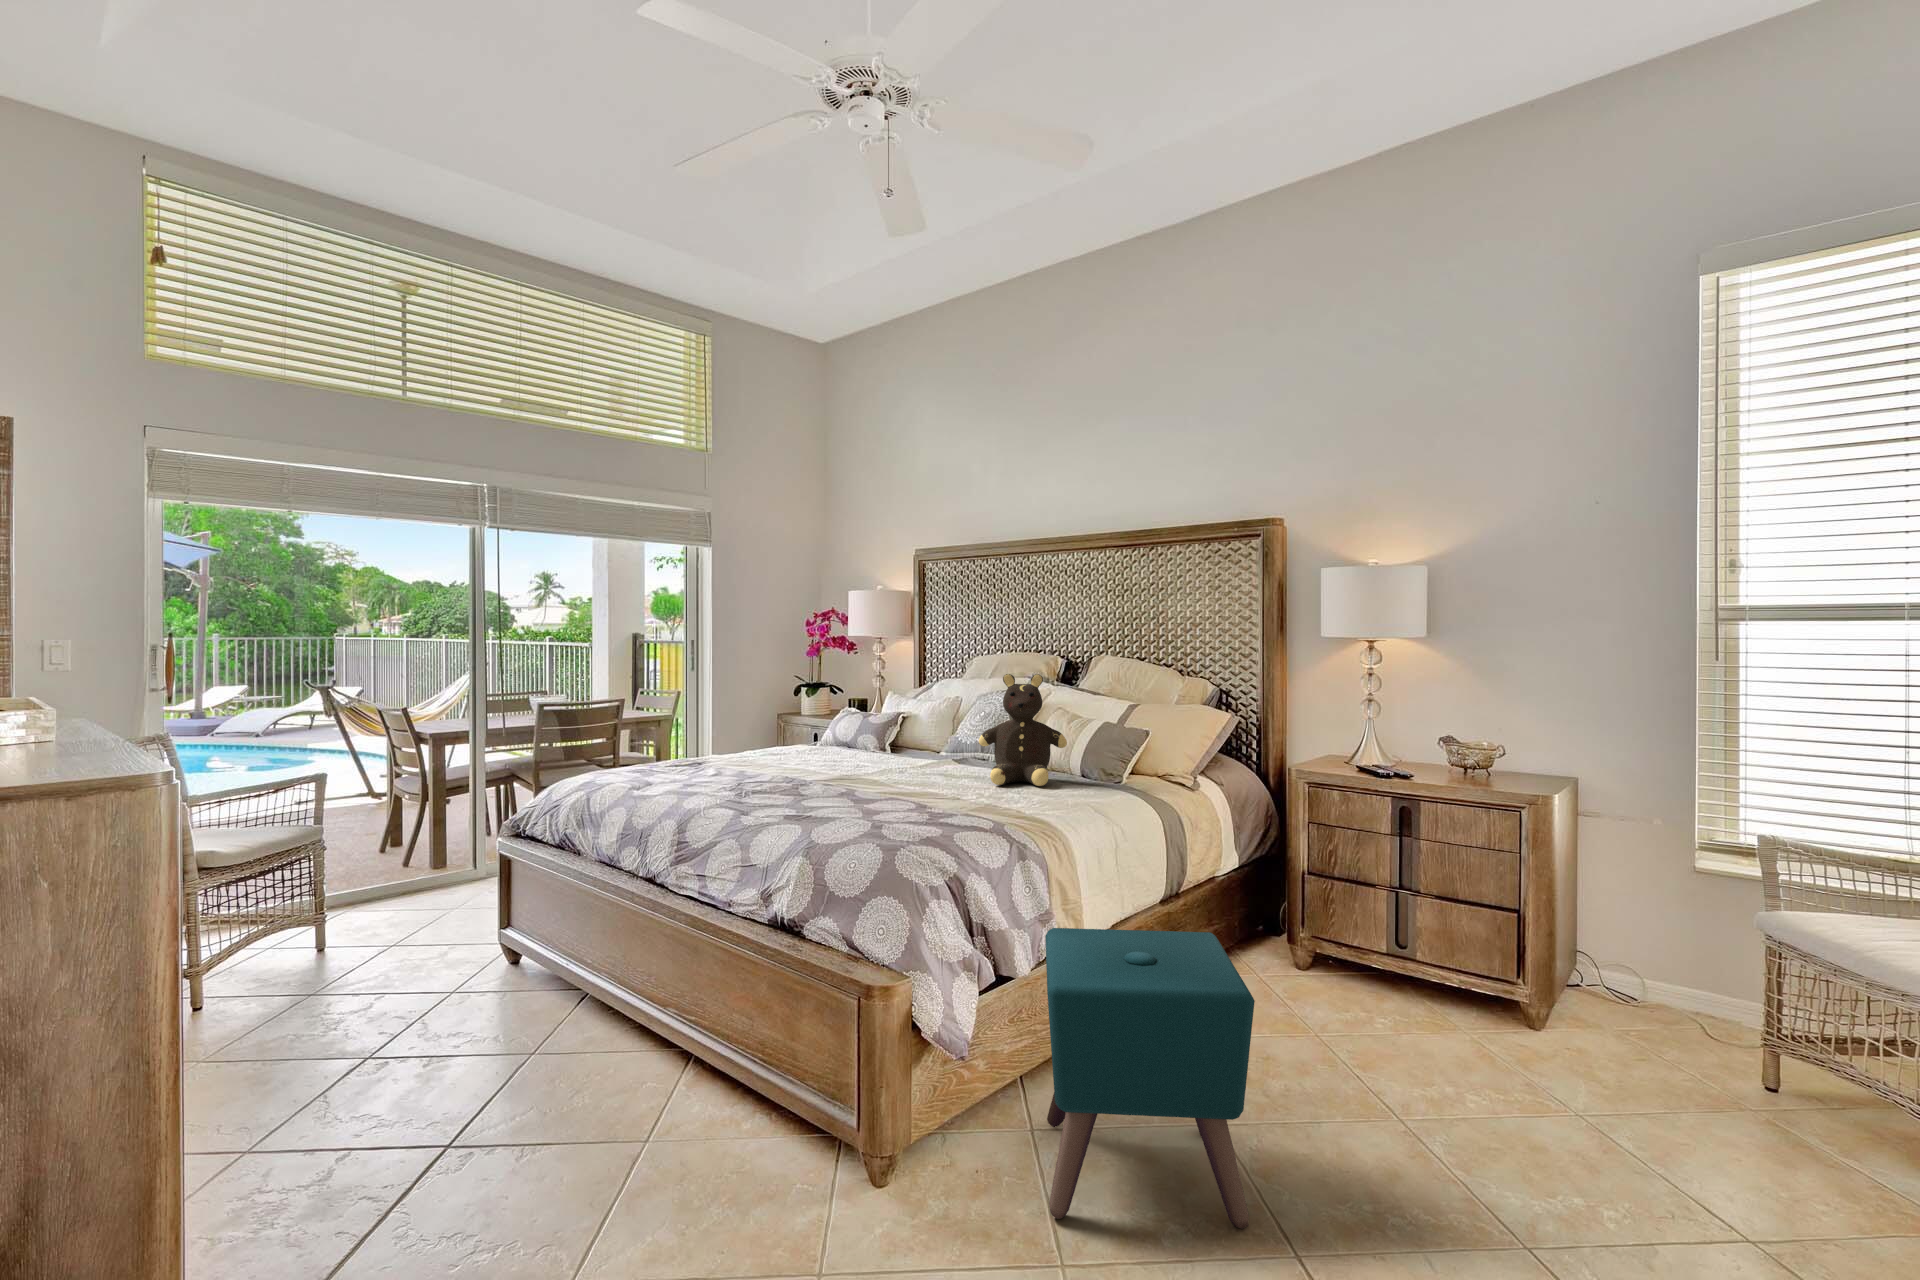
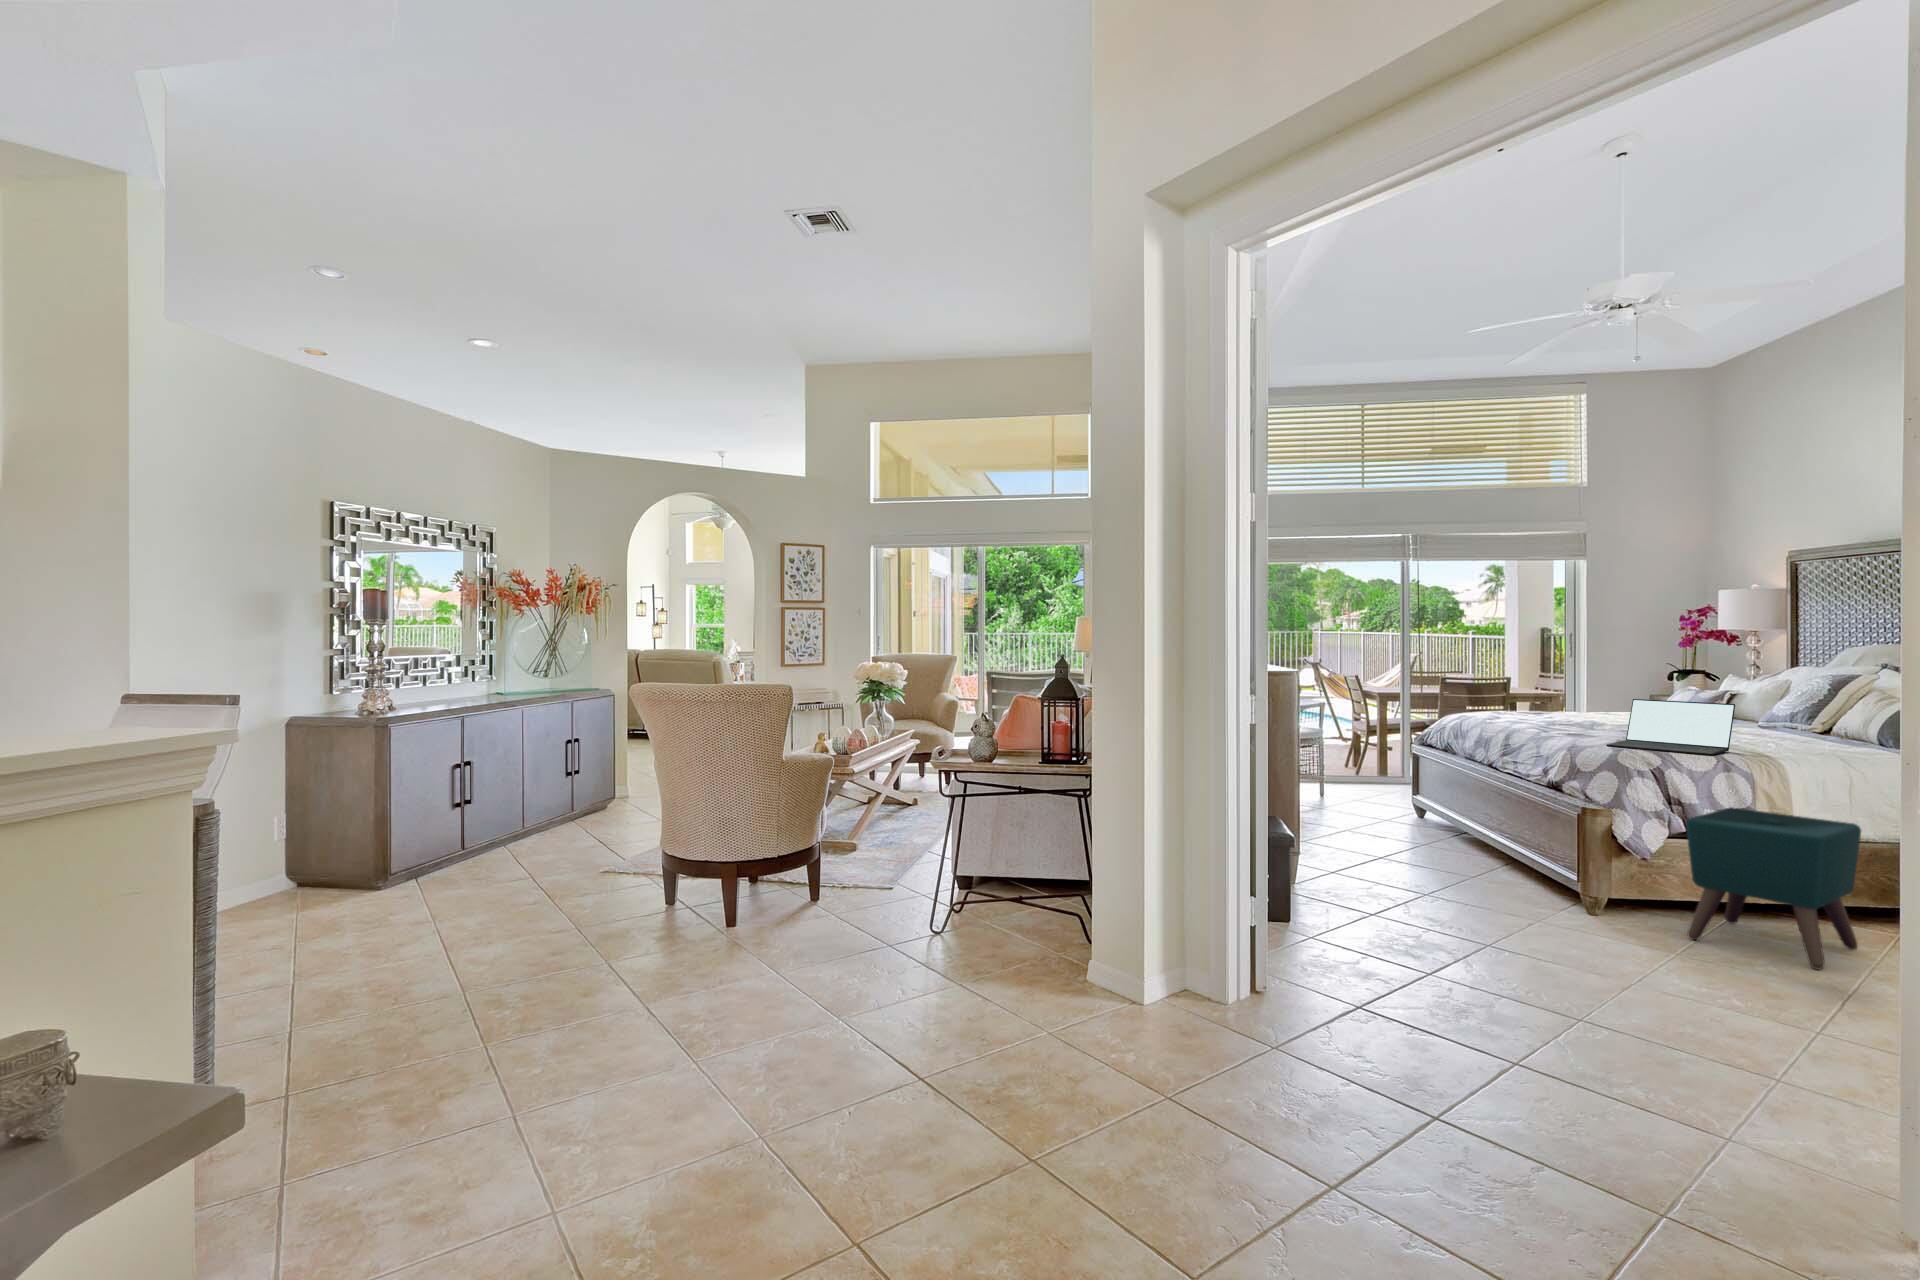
teddy bear: present [979,674,1067,786] -> none [1756,660,1840,742]
laptop: none [875,746,1031,843] -> present [1607,699,1735,755]

